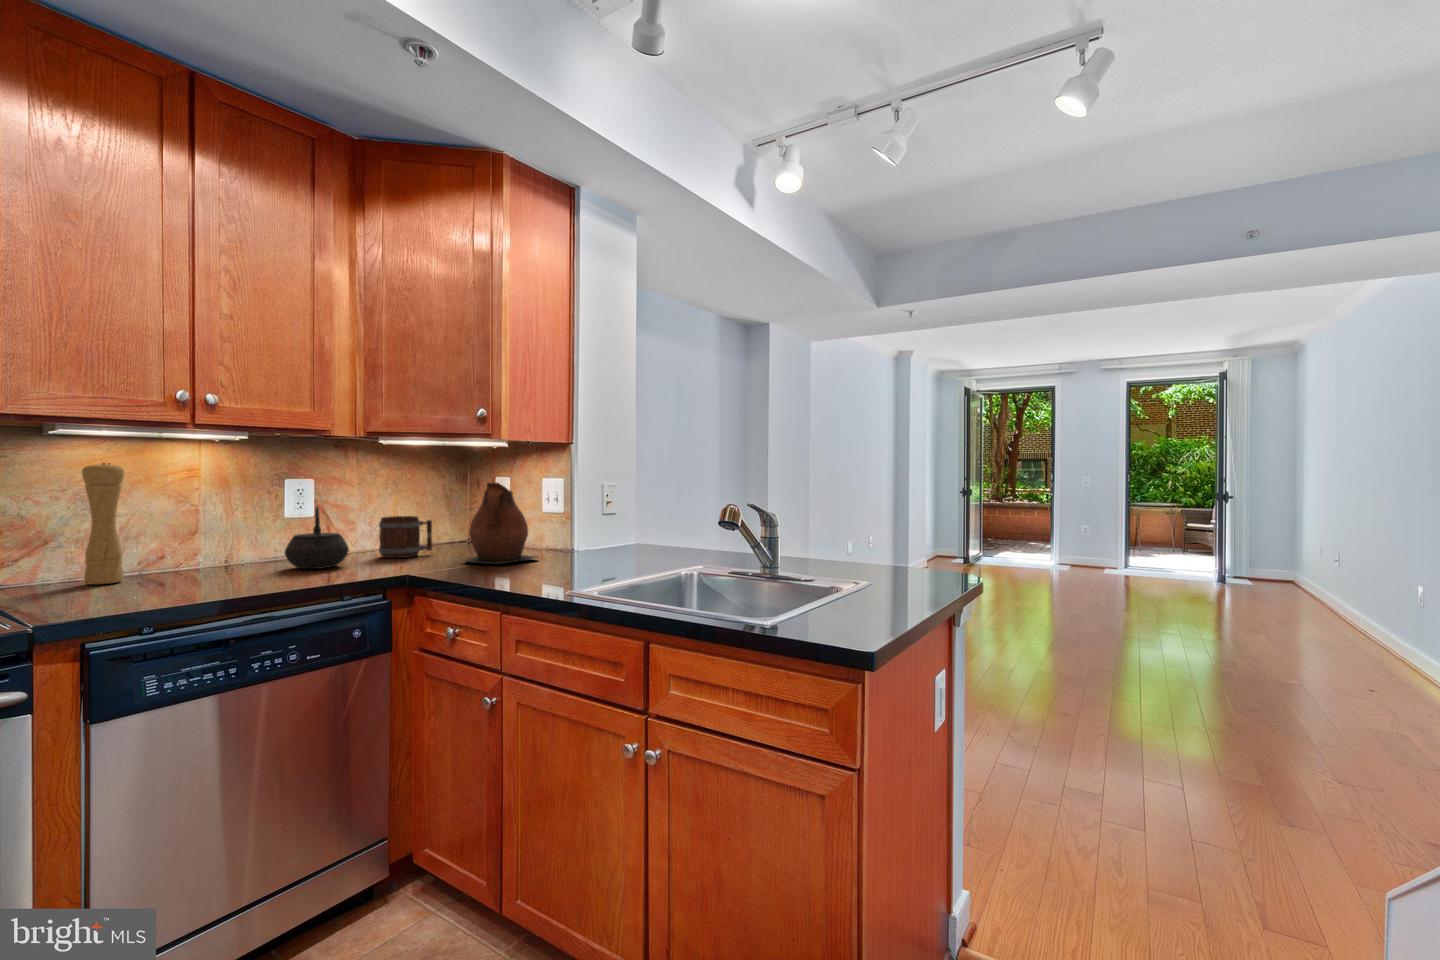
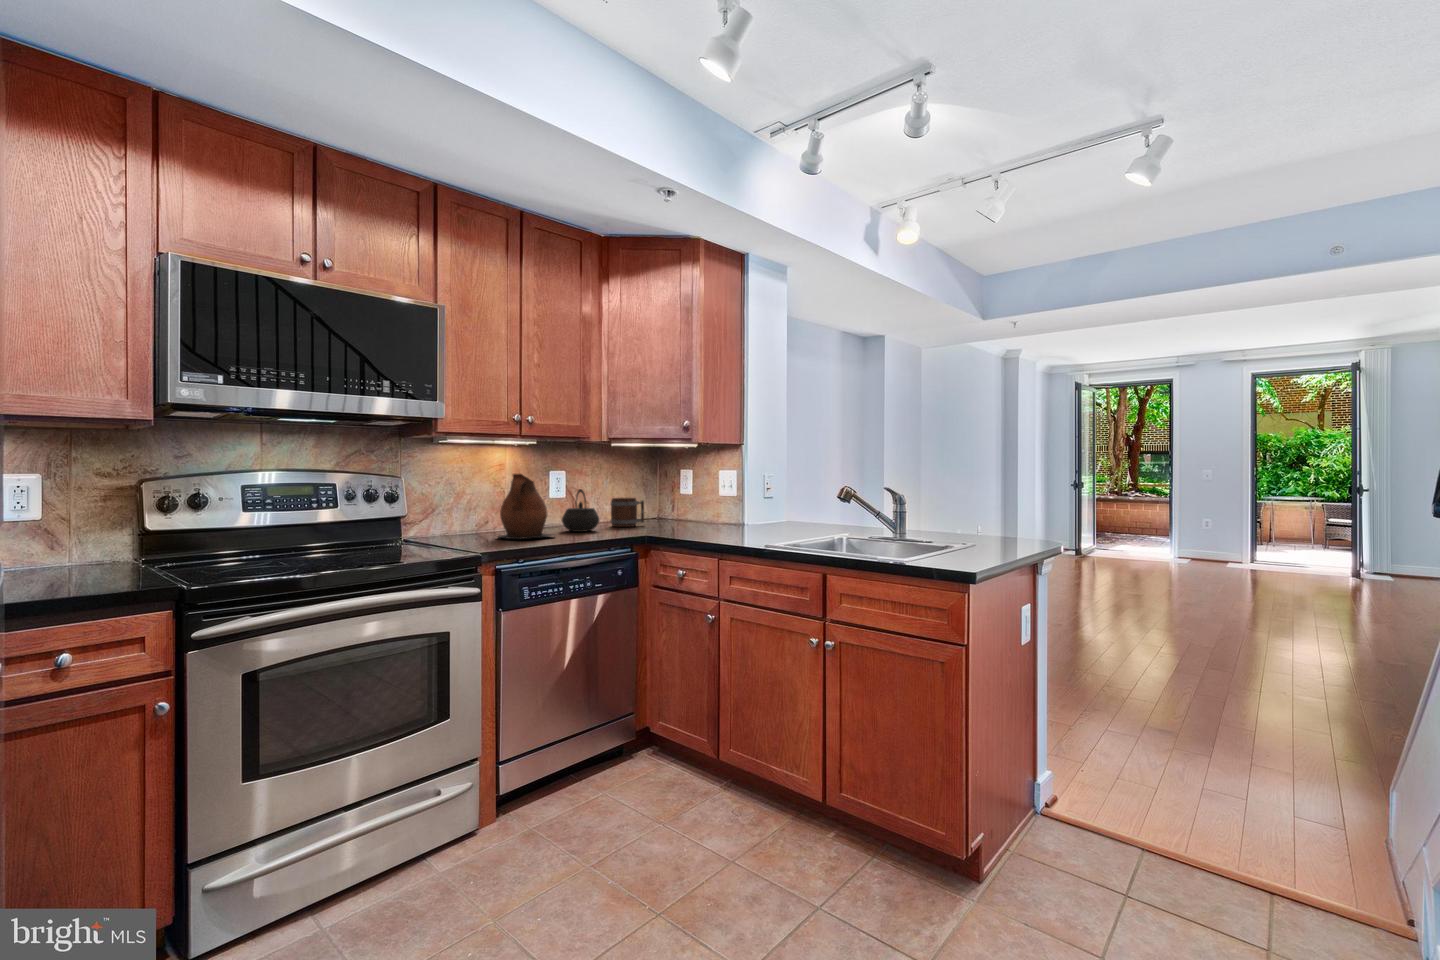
pepper mill: present [82,463,124,585] -> none [458,460,479,537]
ceramic pitcher: present [466,482,538,564] -> present [498,474,555,539]

